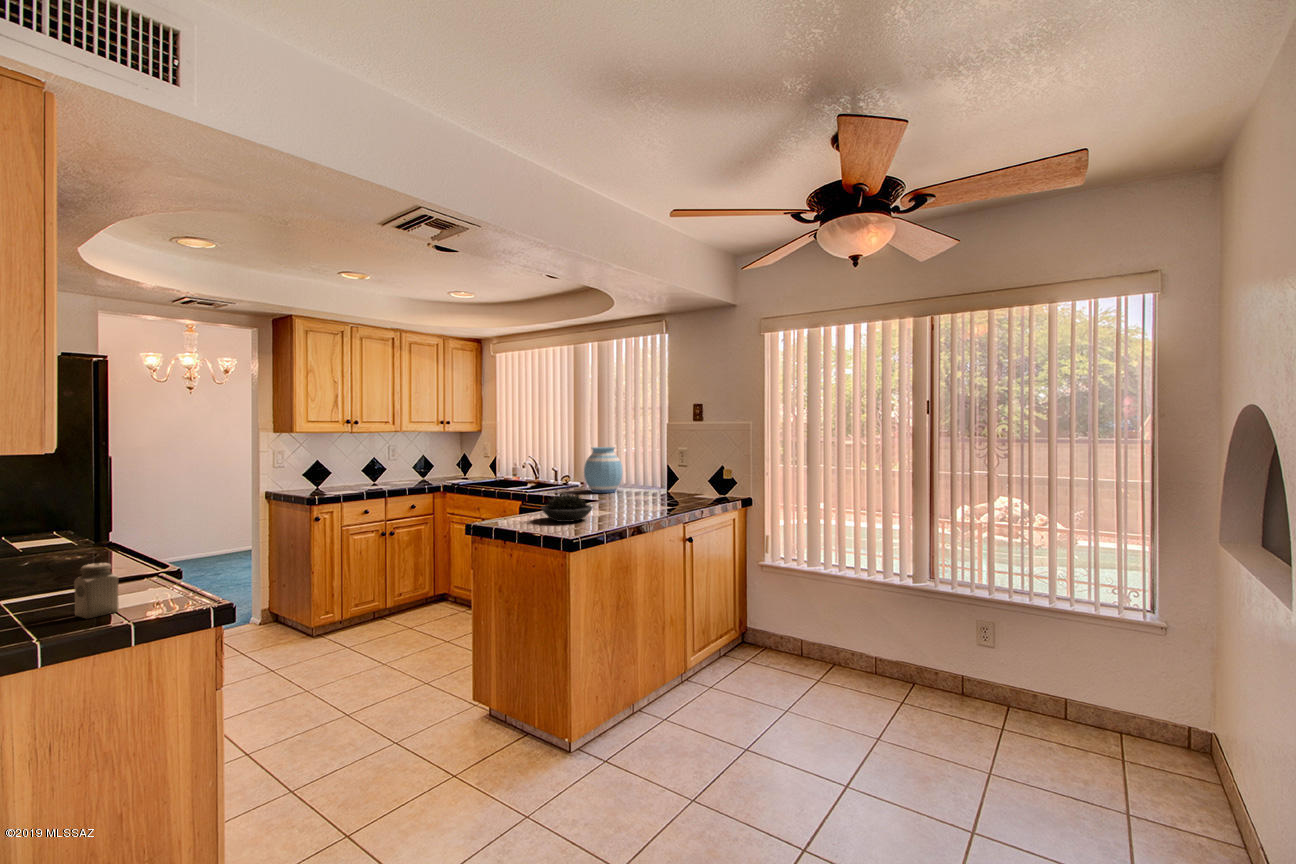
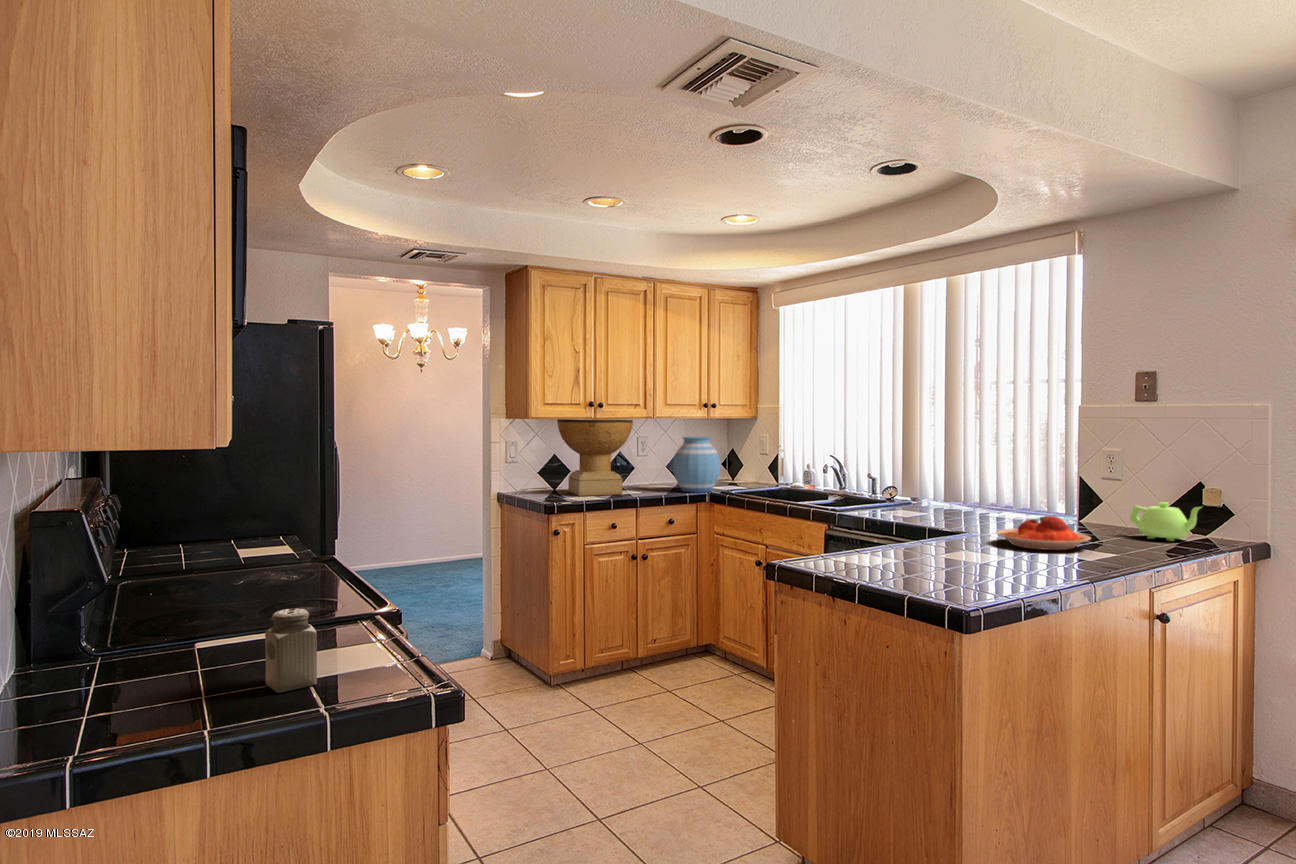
decorative bowl: none [320,433,383,491] -> present [557,419,633,496]
vase: present [584,447,622,493] -> present [673,436,720,492]
teapot: none [689,478,723,500] -> present [1130,502,1201,541]
plate: none [613,487,663,508] -> present [997,516,1091,550]
succulent plant: present [541,493,593,522] -> none [887,520,979,570]

